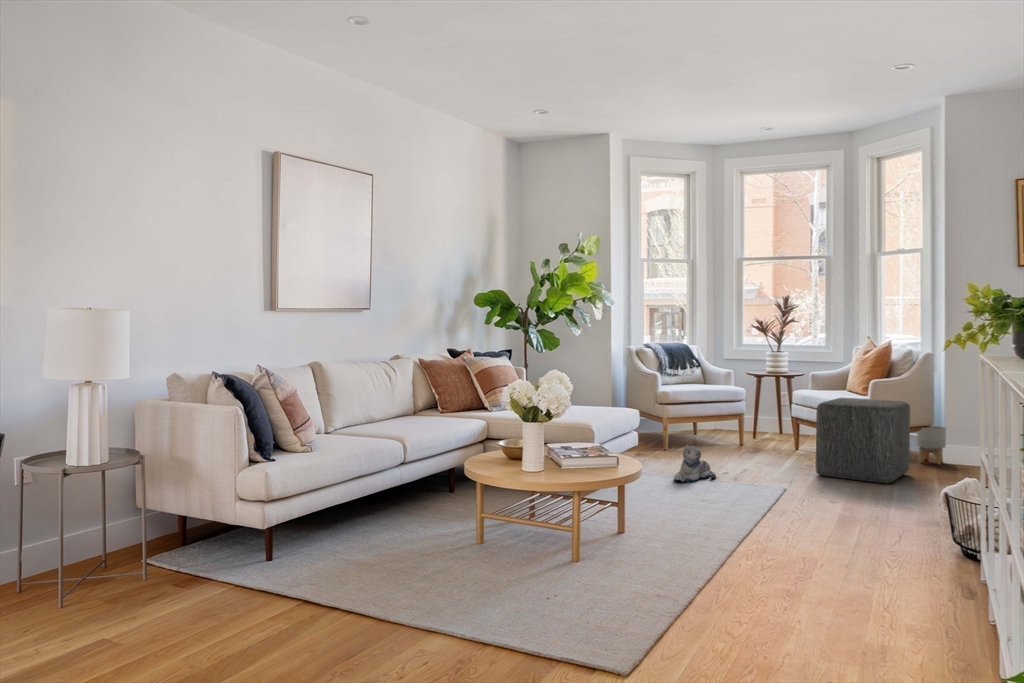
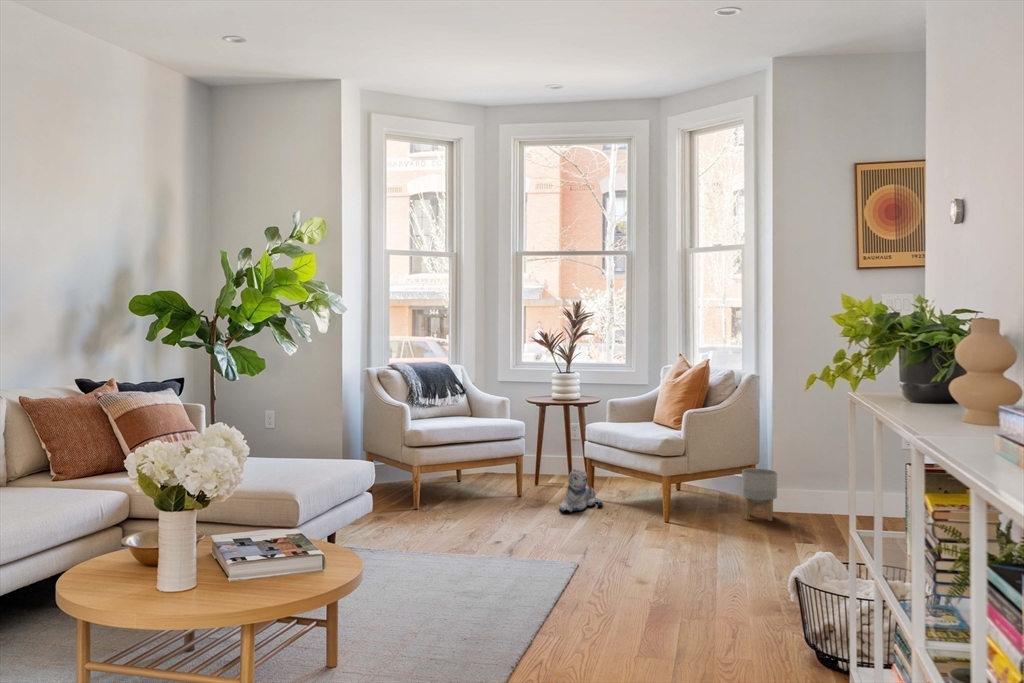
ottoman: present [816,398,910,483] -> none [618,438,739,562]
plush toy: present [674,445,716,482] -> present [560,469,603,512]

